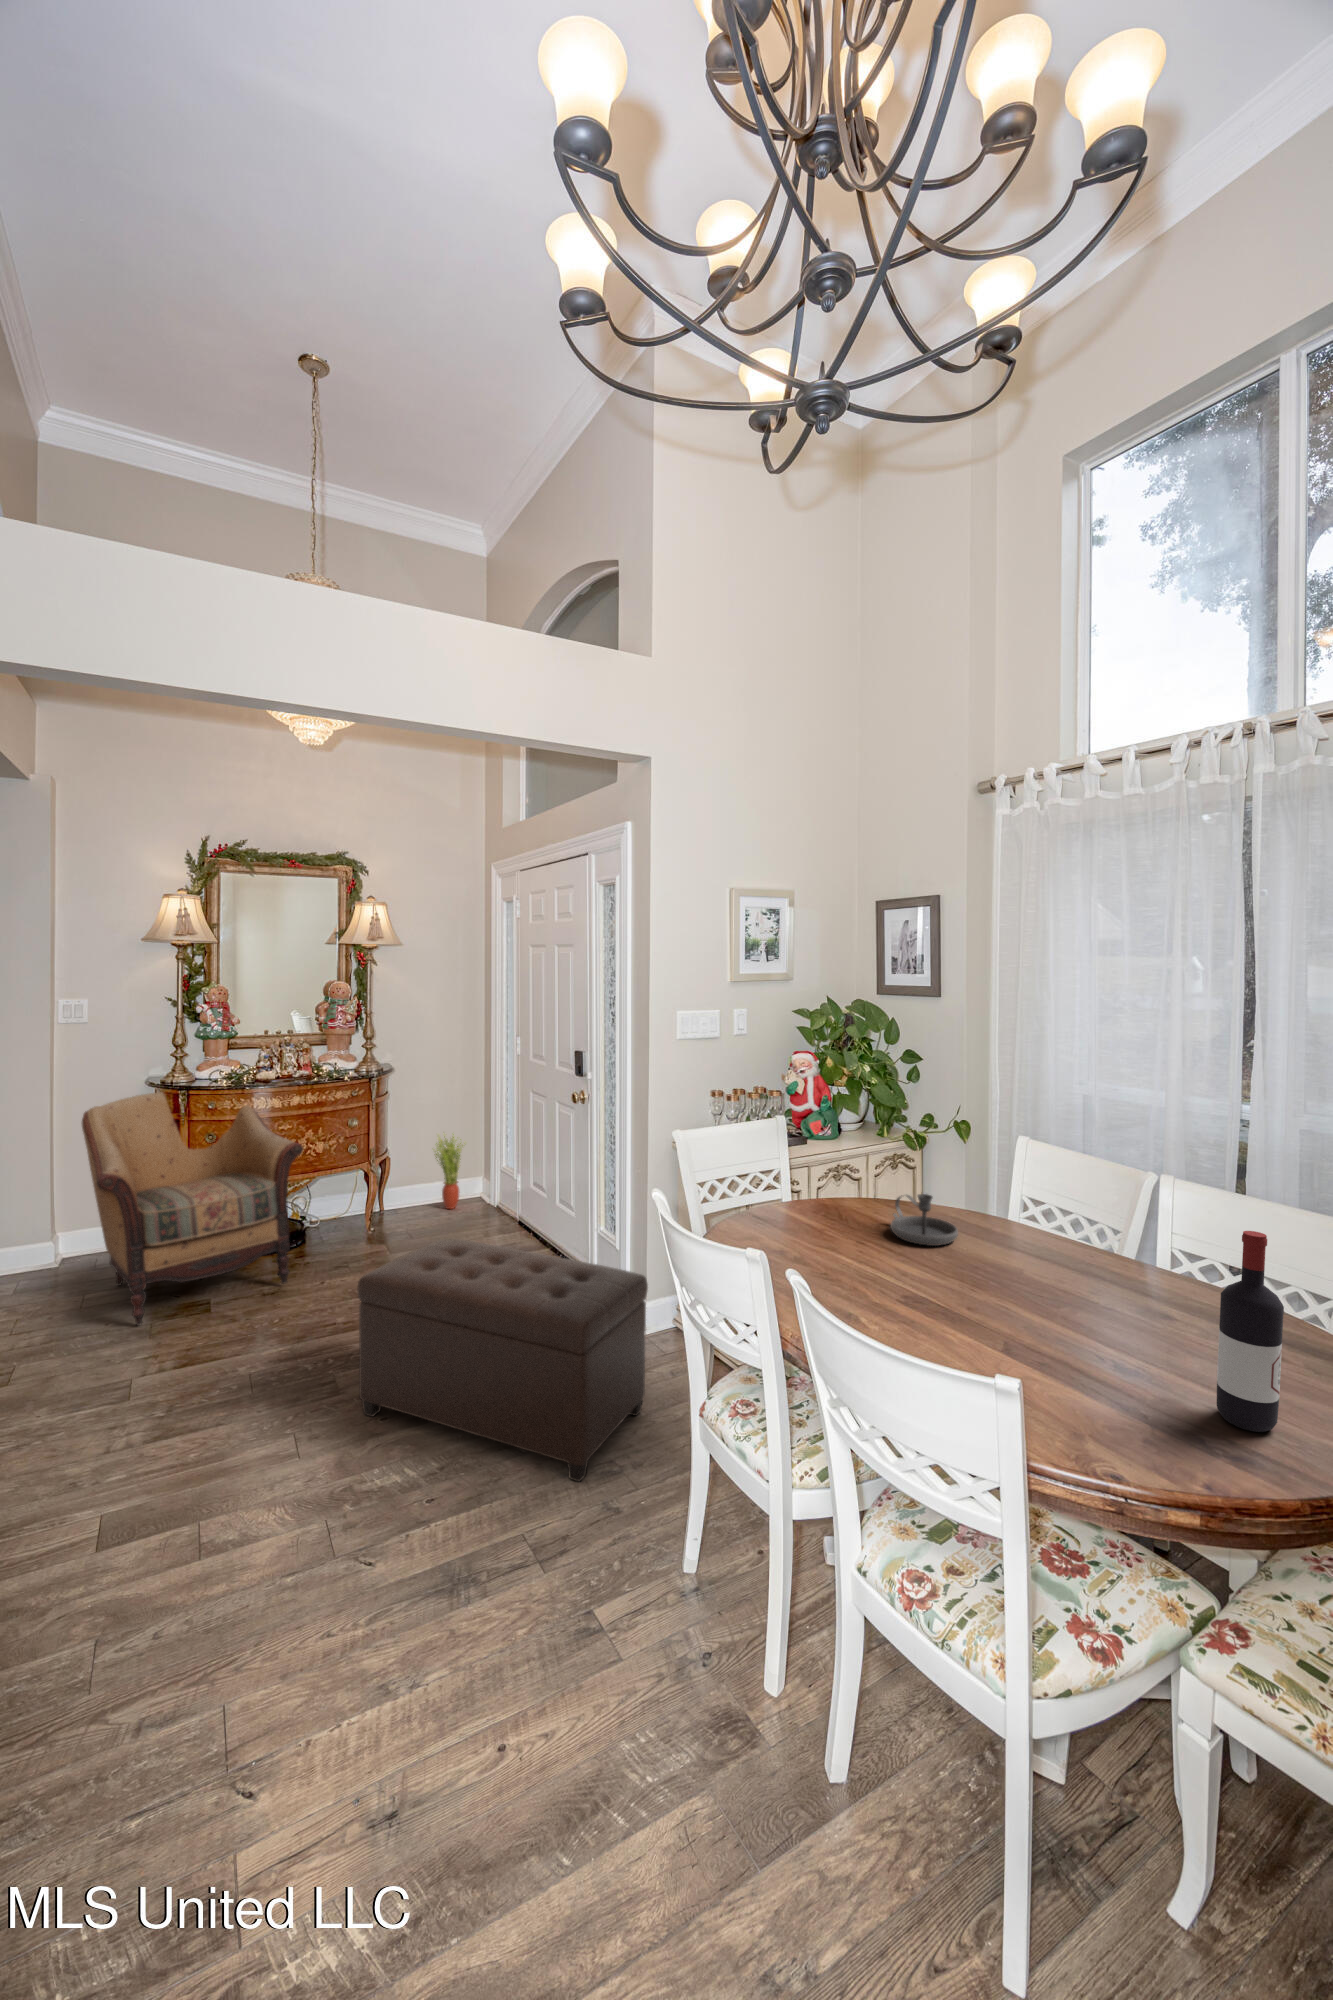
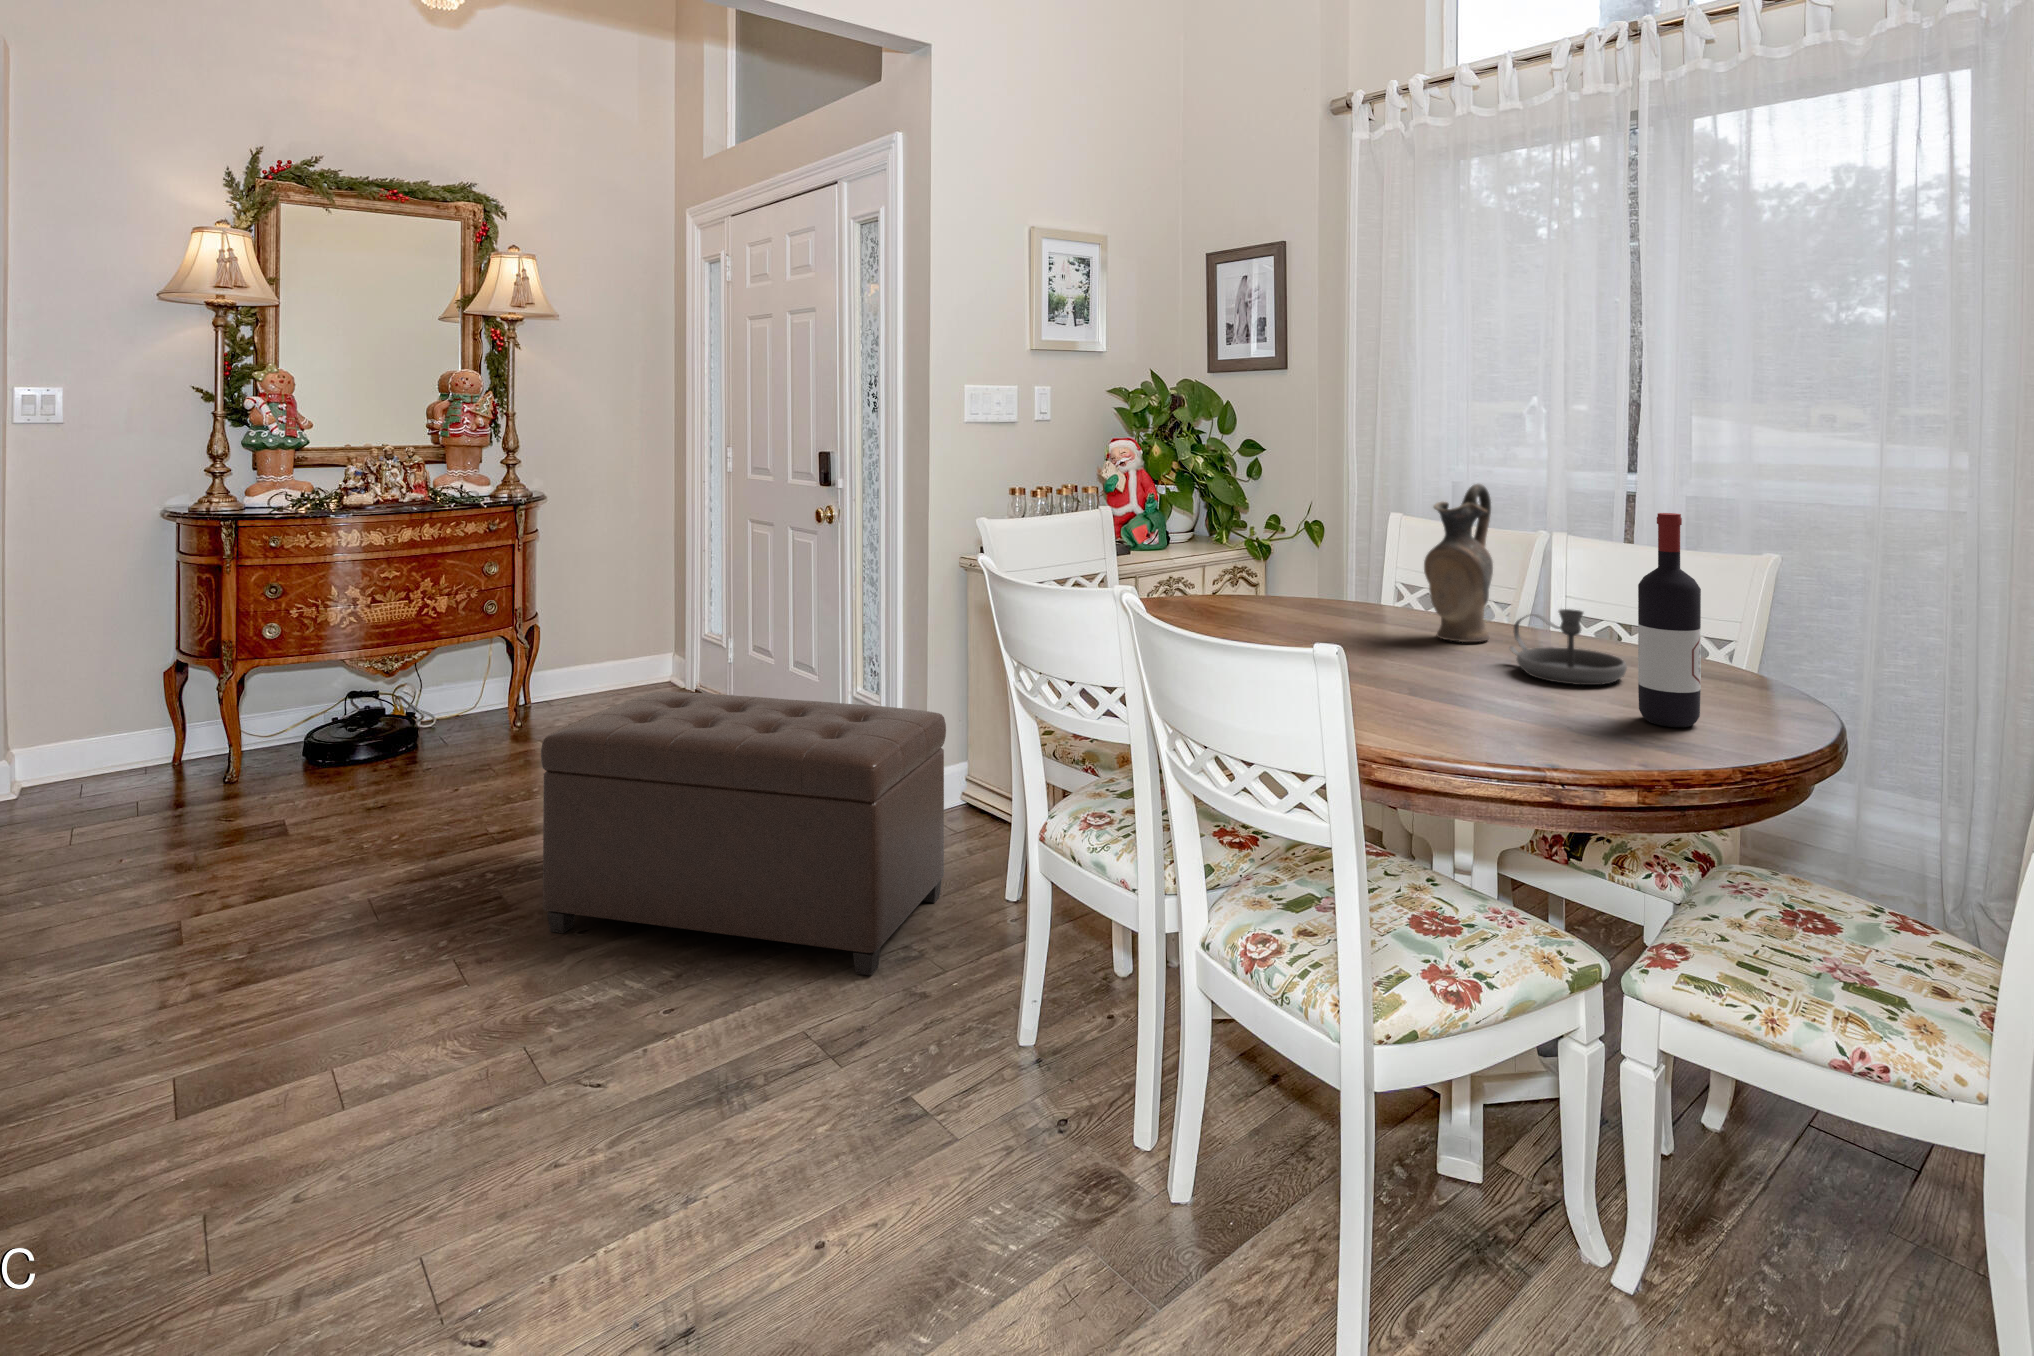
armchair: present [82,1092,303,1326] -> none [67,524,422,858]
potted plant: present [433,1134,465,1209] -> none [599,587,650,697]
ceramic pitcher: none [1028,1145,1091,1283] -> present [1424,484,1493,642]
candlestick: present [890,1194,958,1246] -> present [1510,609,1627,685]

